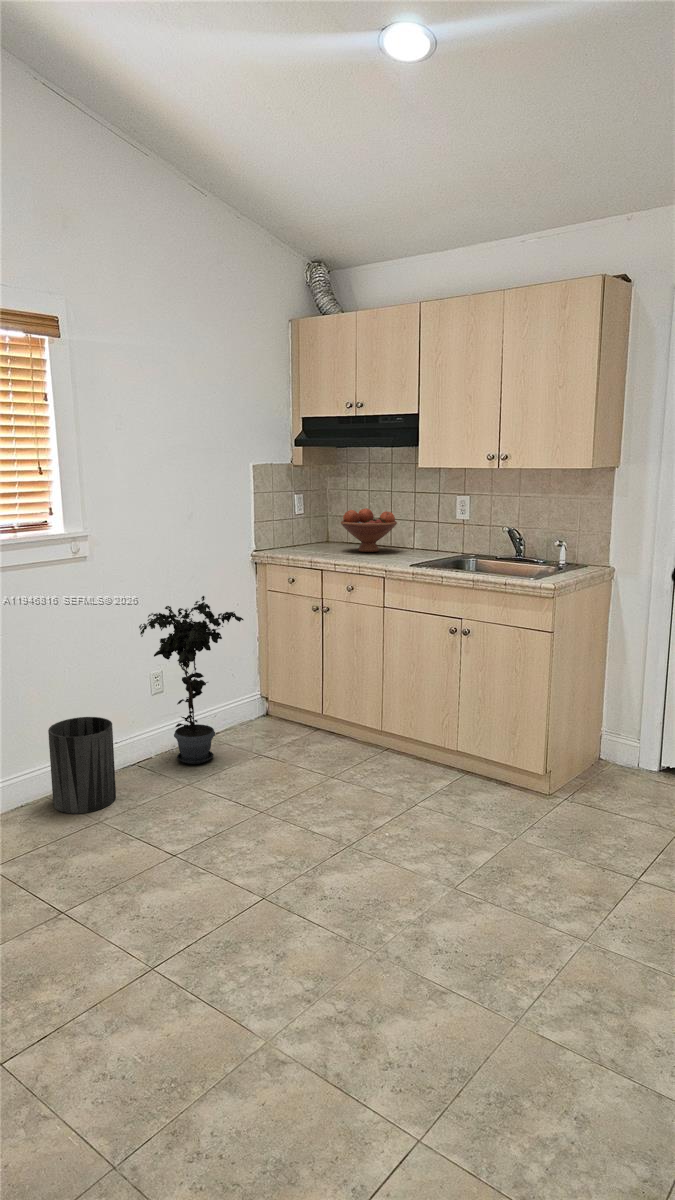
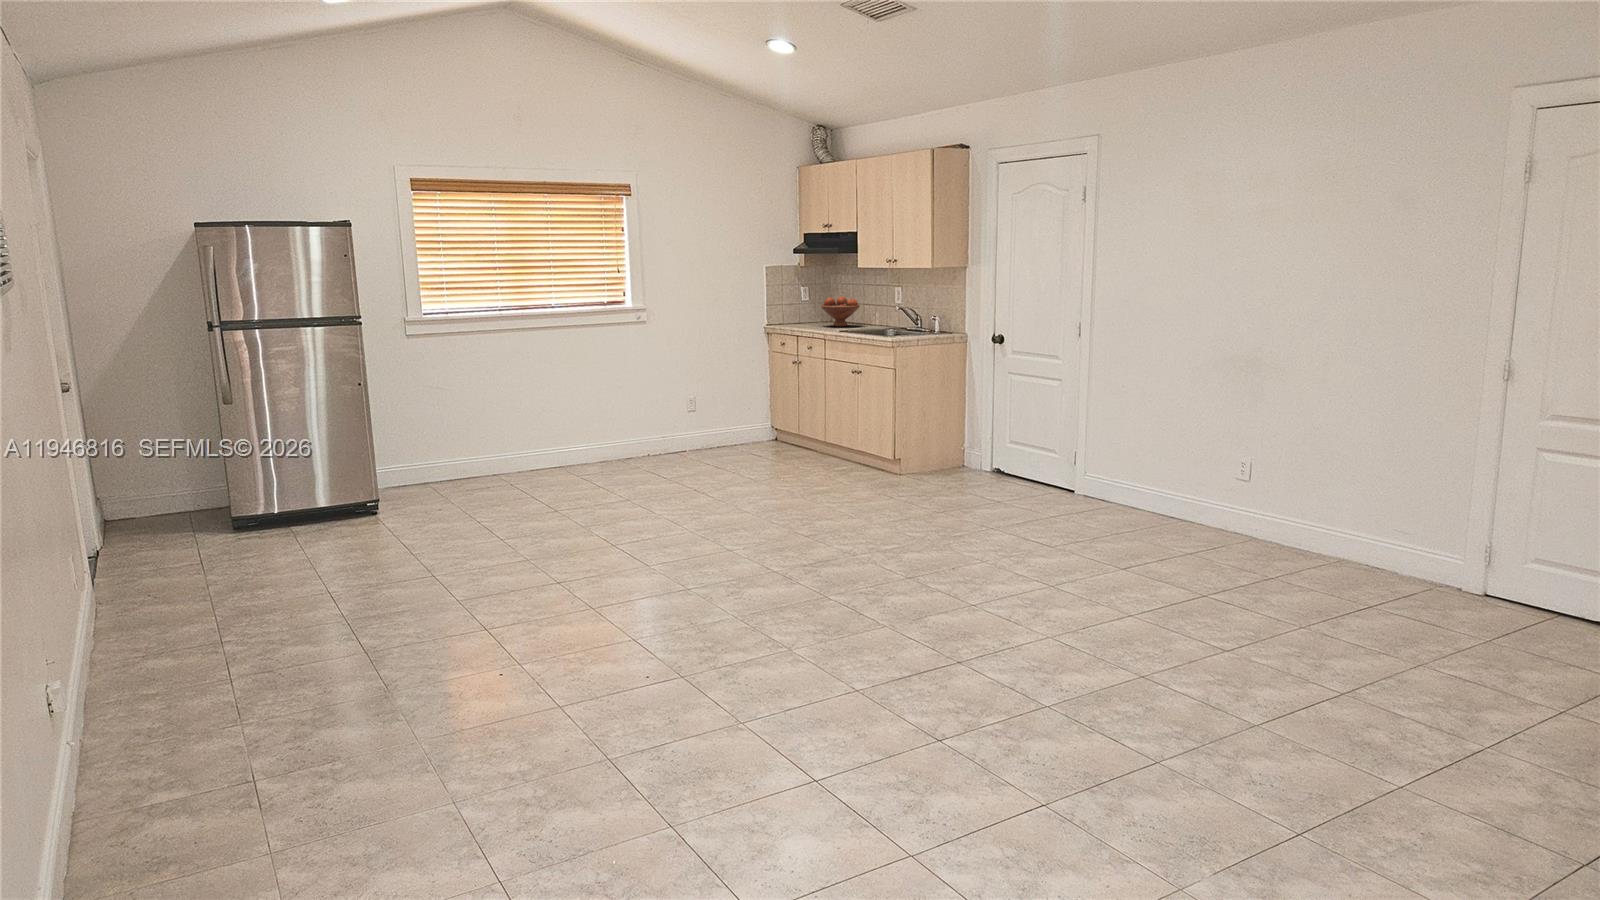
potted plant: present [139,596,243,764] -> none [673,348,744,455]
trash can: present [48,717,116,813] -> none [617,416,654,467]

